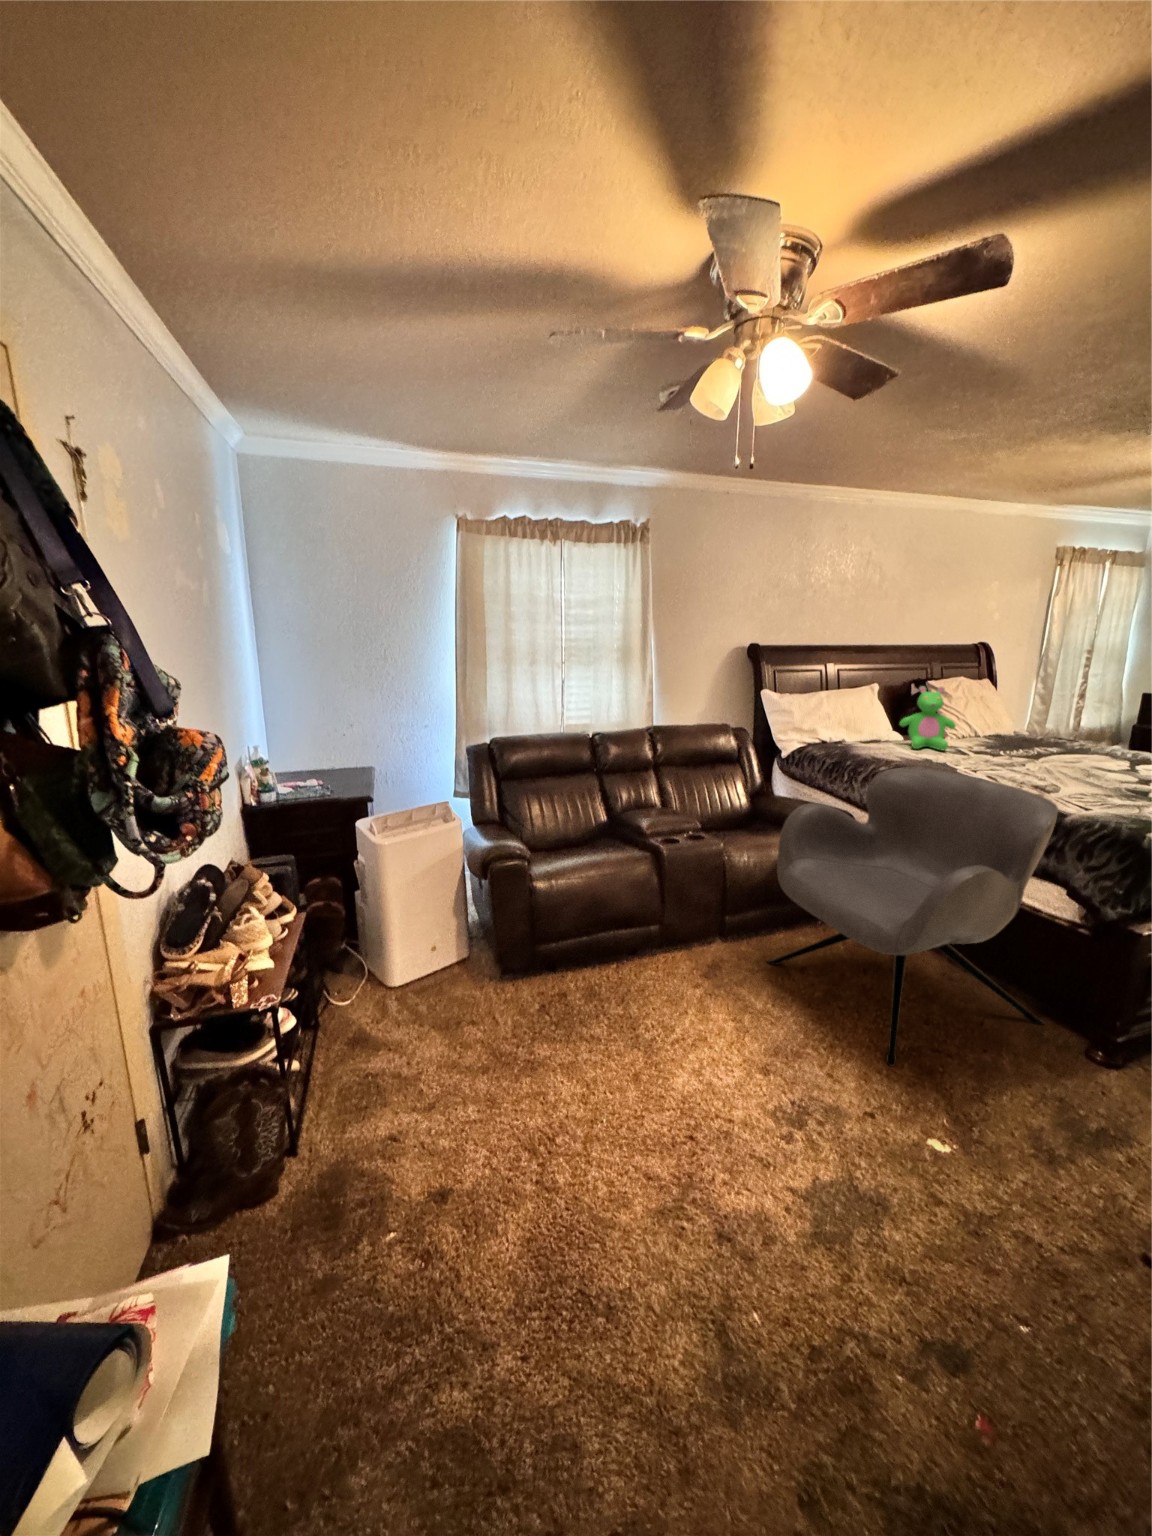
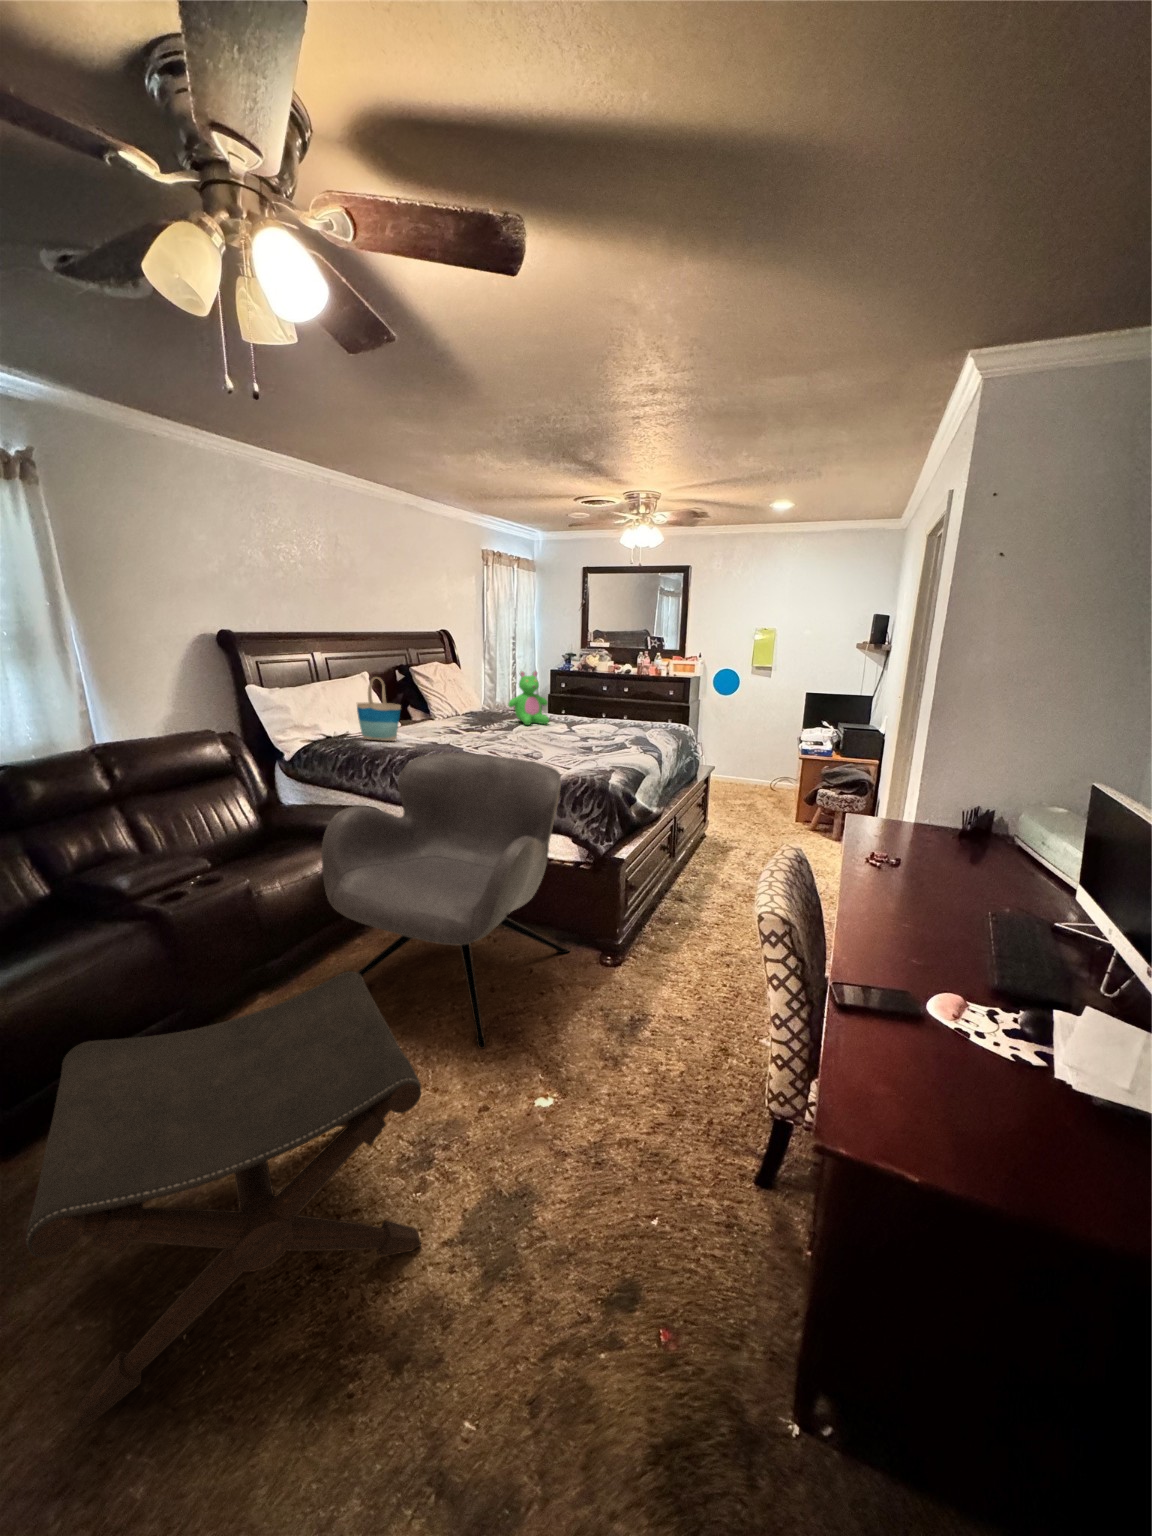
teddy bear: present [900,686,956,750] -> present [508,671,549,725]
tote bag: none [853,688,898,752] -> present [357,677,401,741]
footstool: none [539,911,787,1176] -> present [25,971,421,1429]

